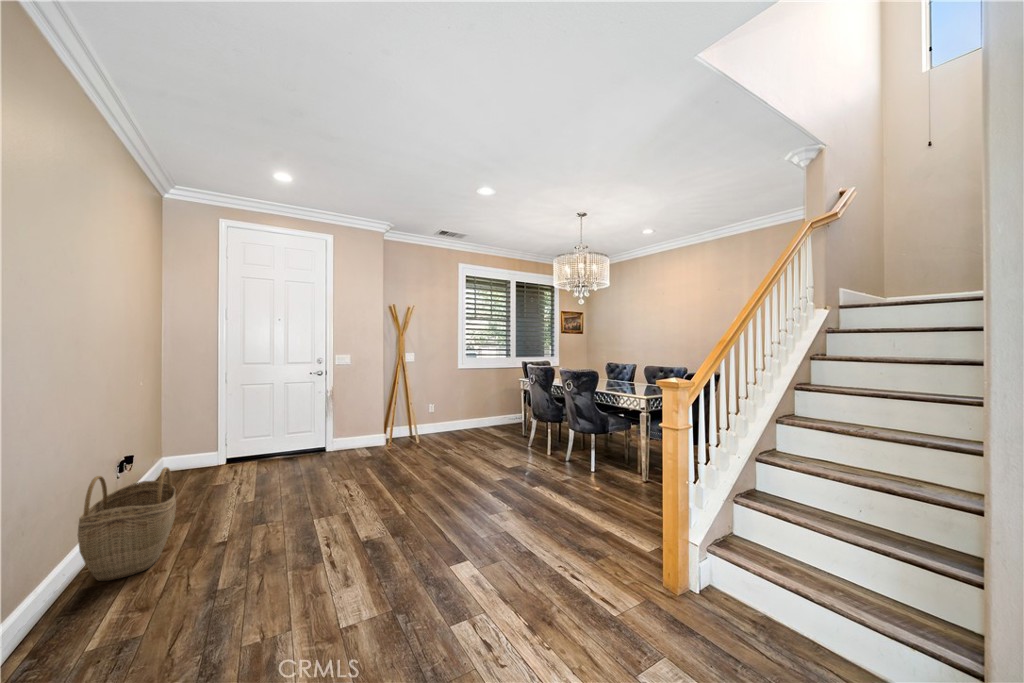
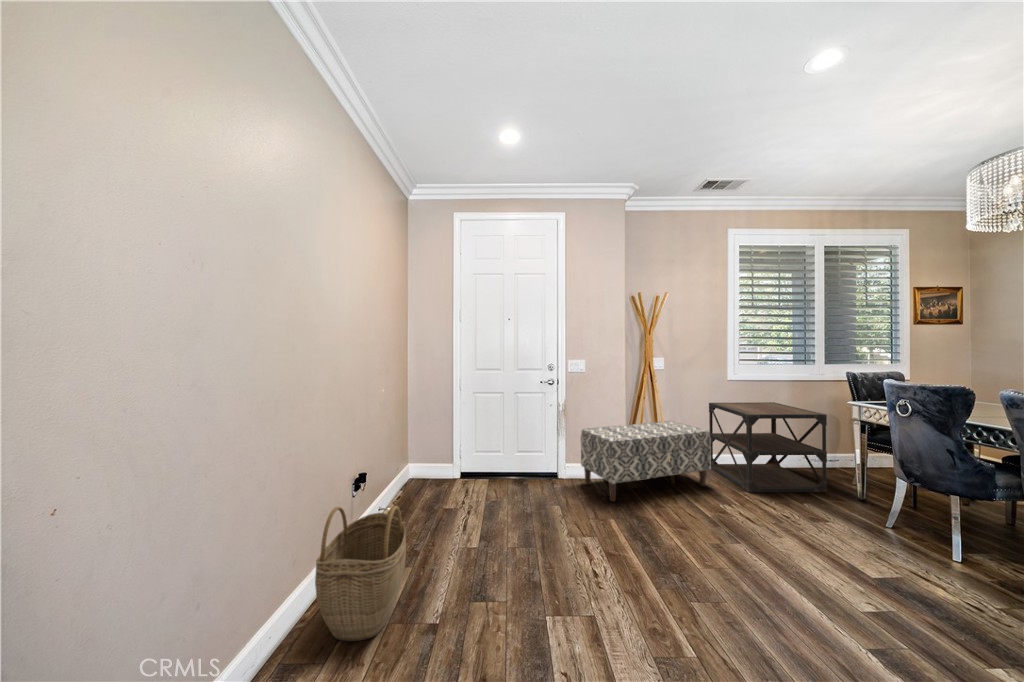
side table: none [447,382,510,441] -> present [709,402,827,492]
bench: none [346,399,443,459] -> present [581,421,711,501]

